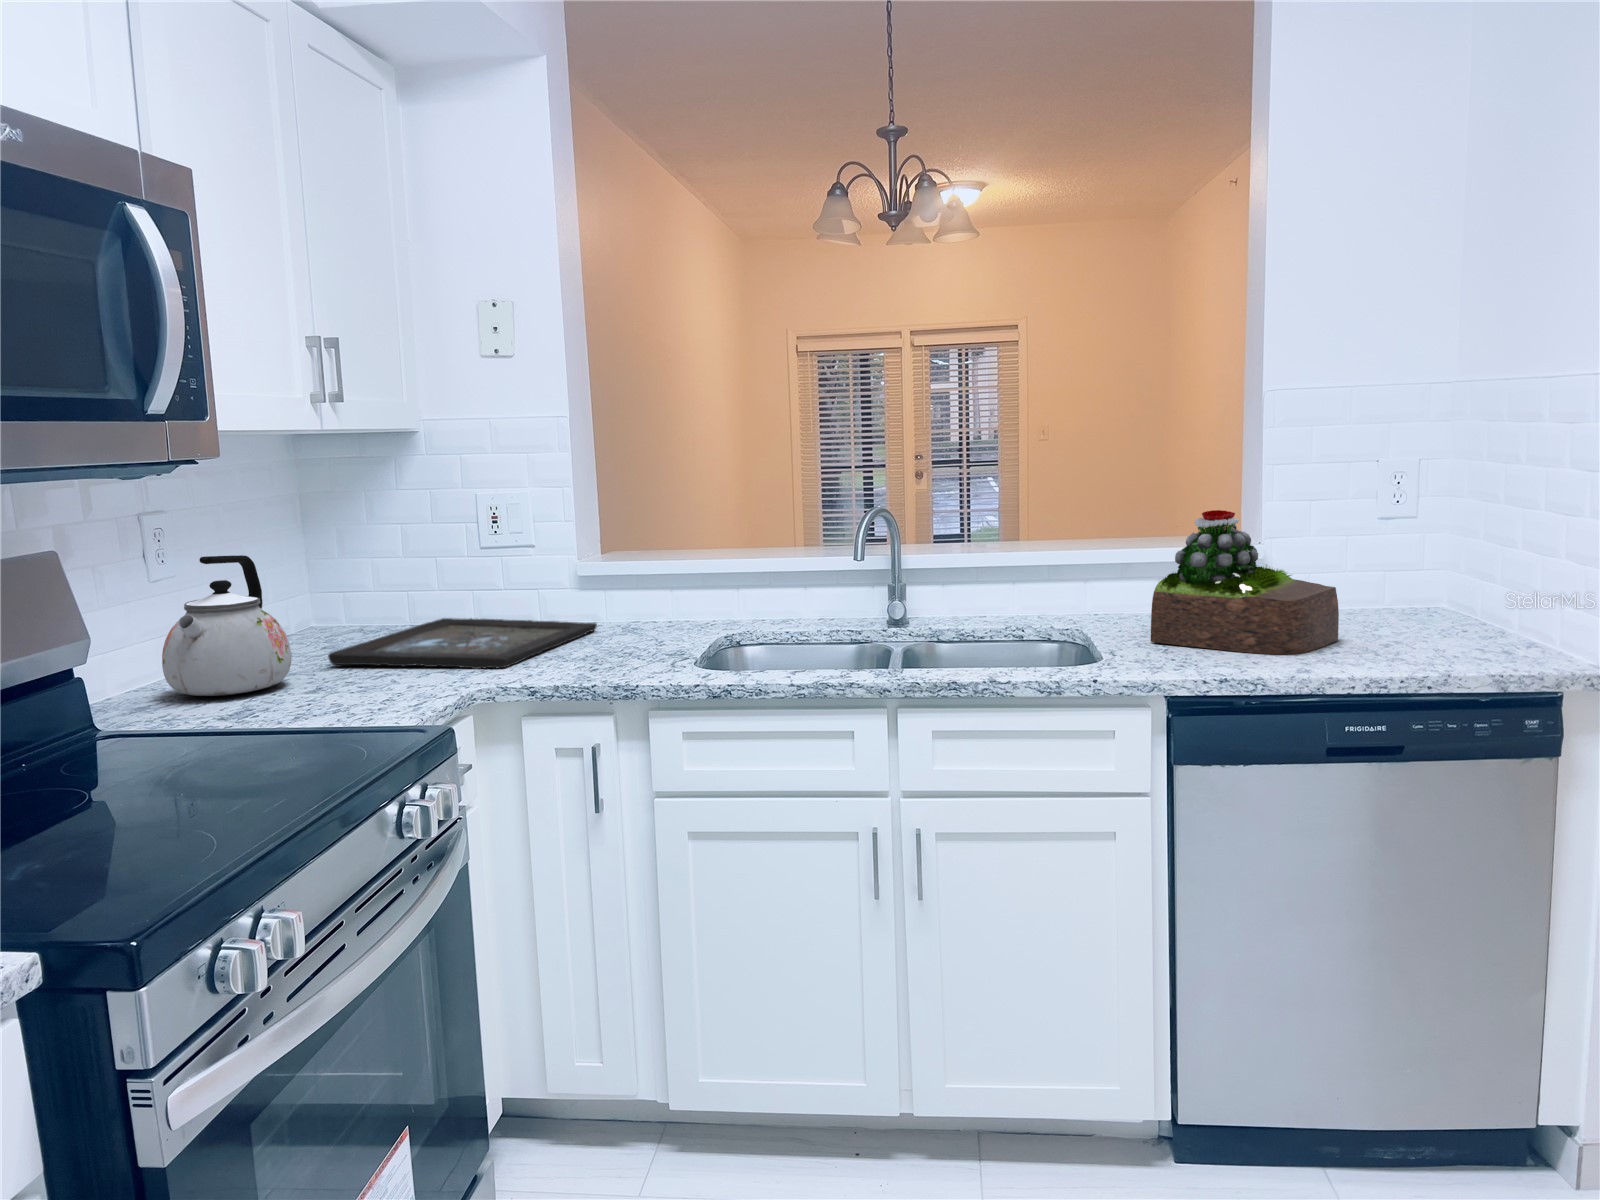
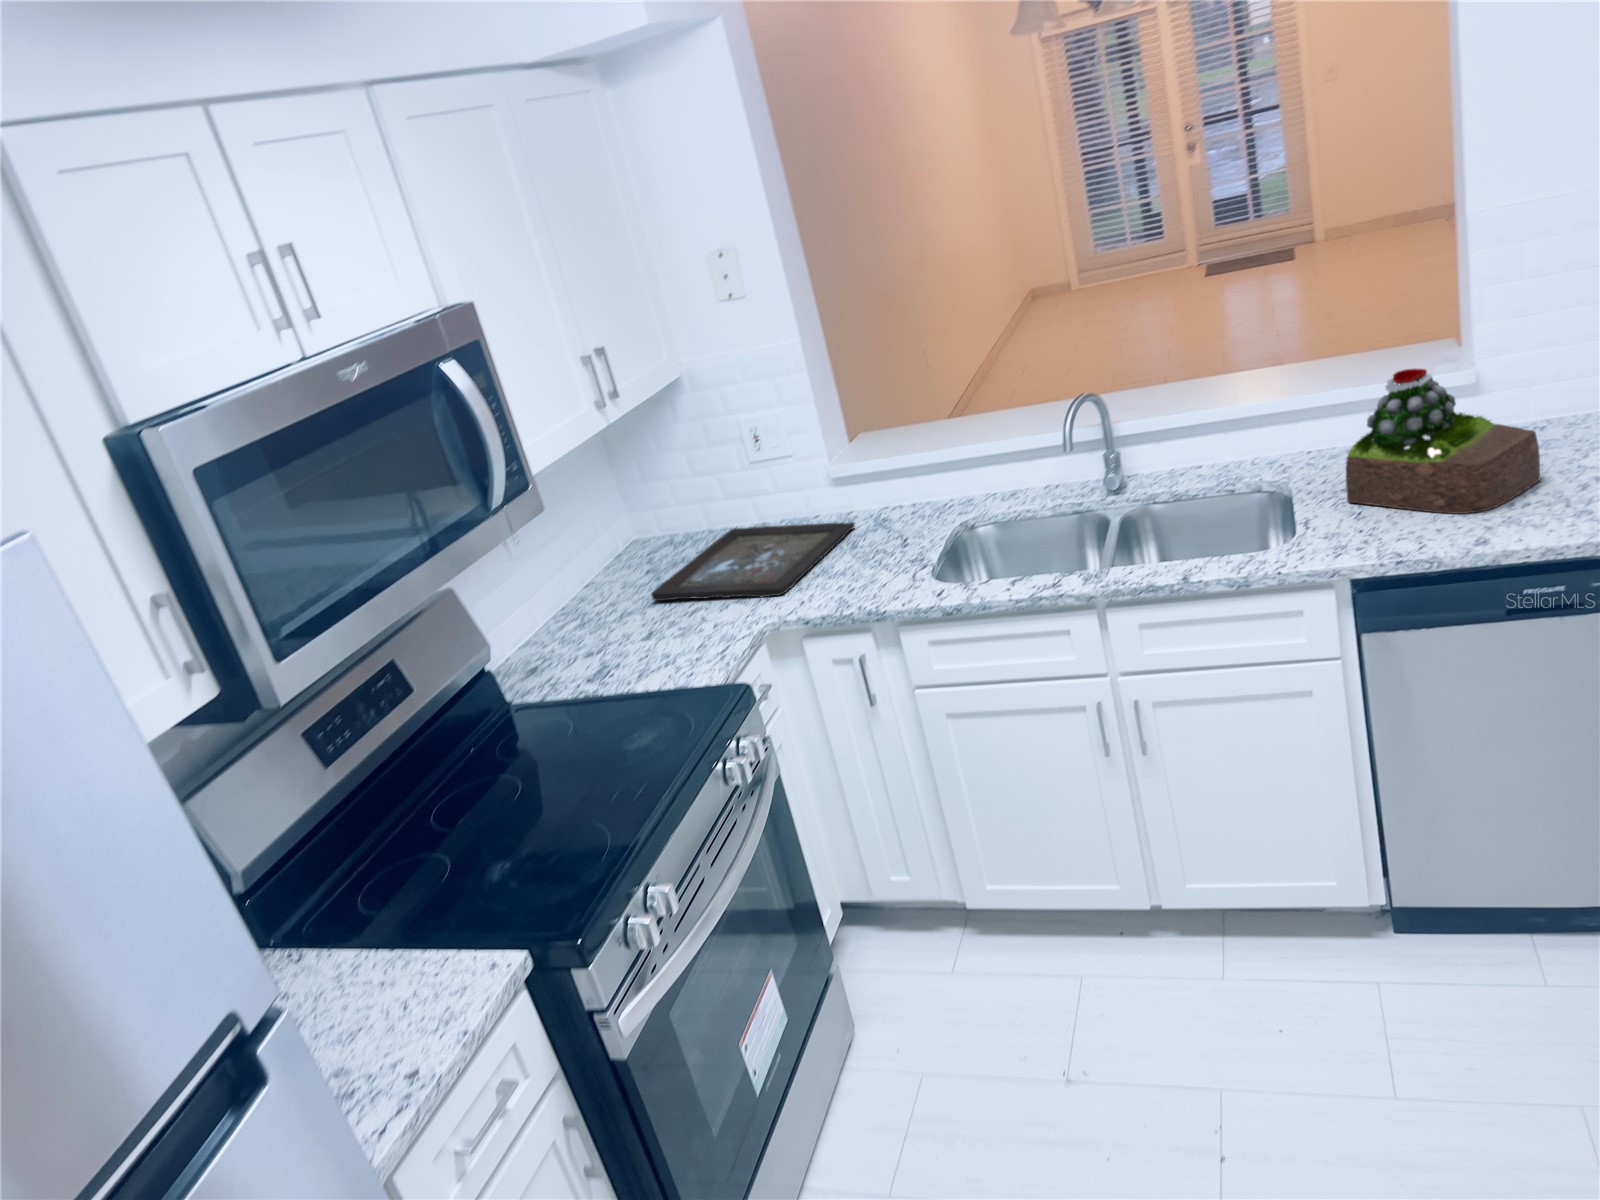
kettle: present [162,555,291,696] -> none [536,539,626,654]

